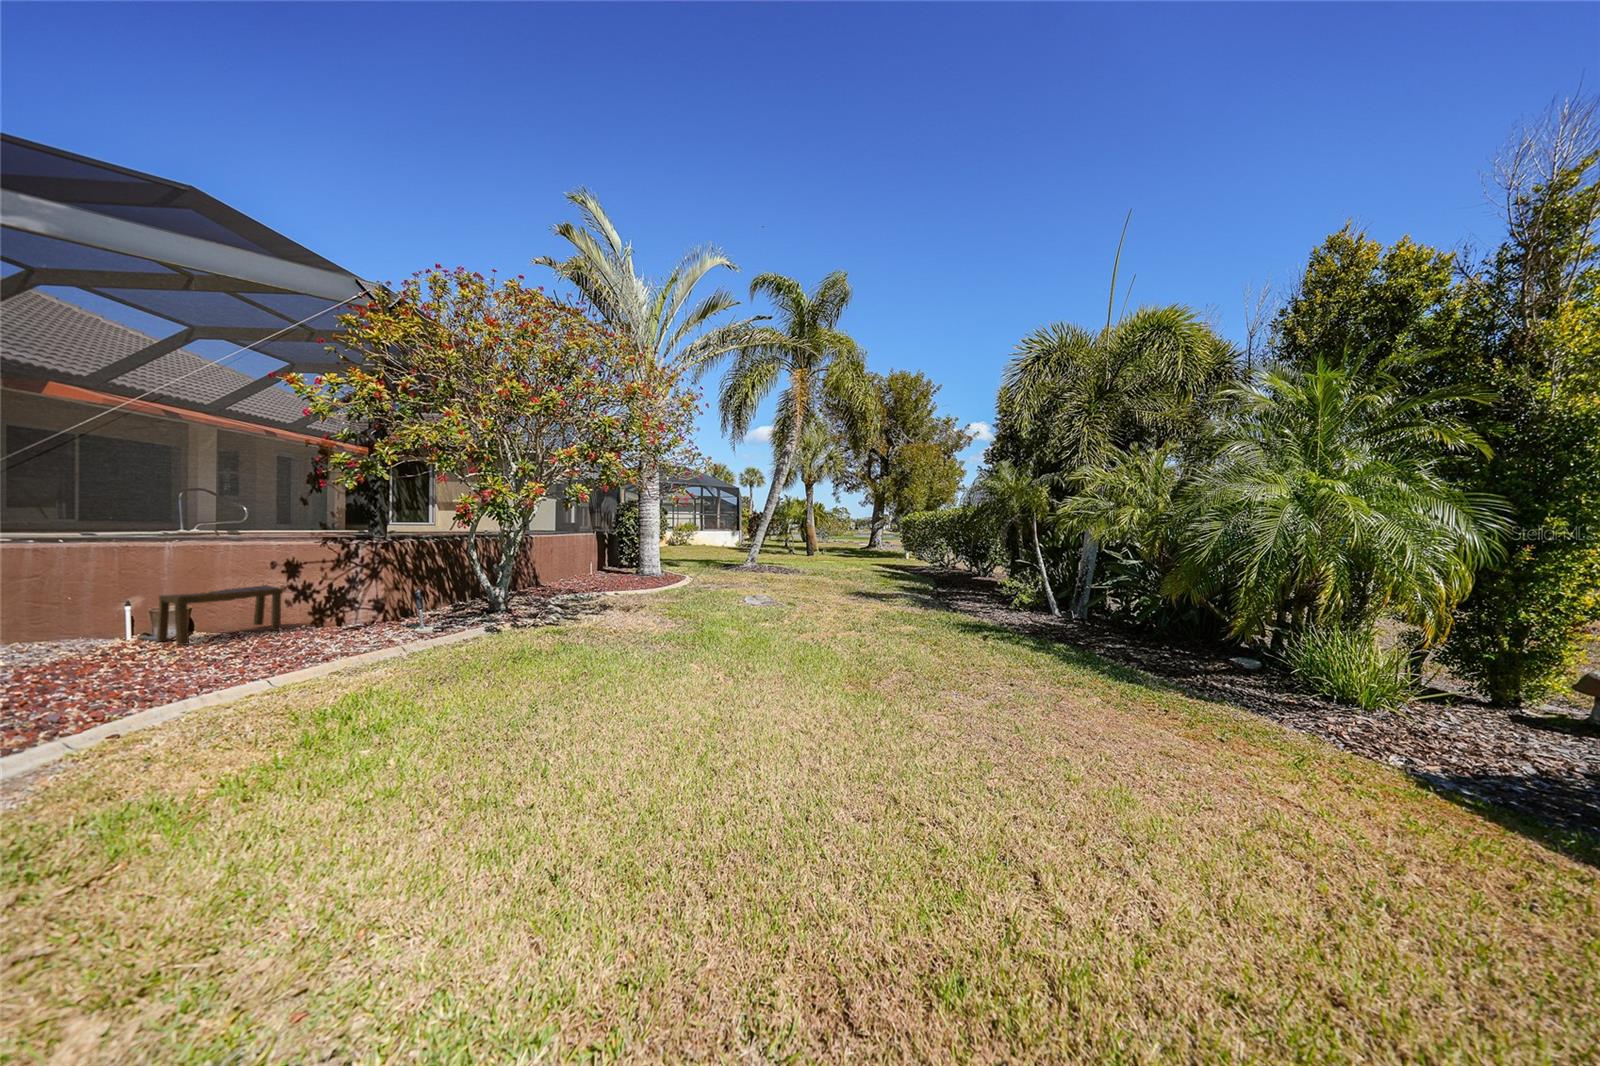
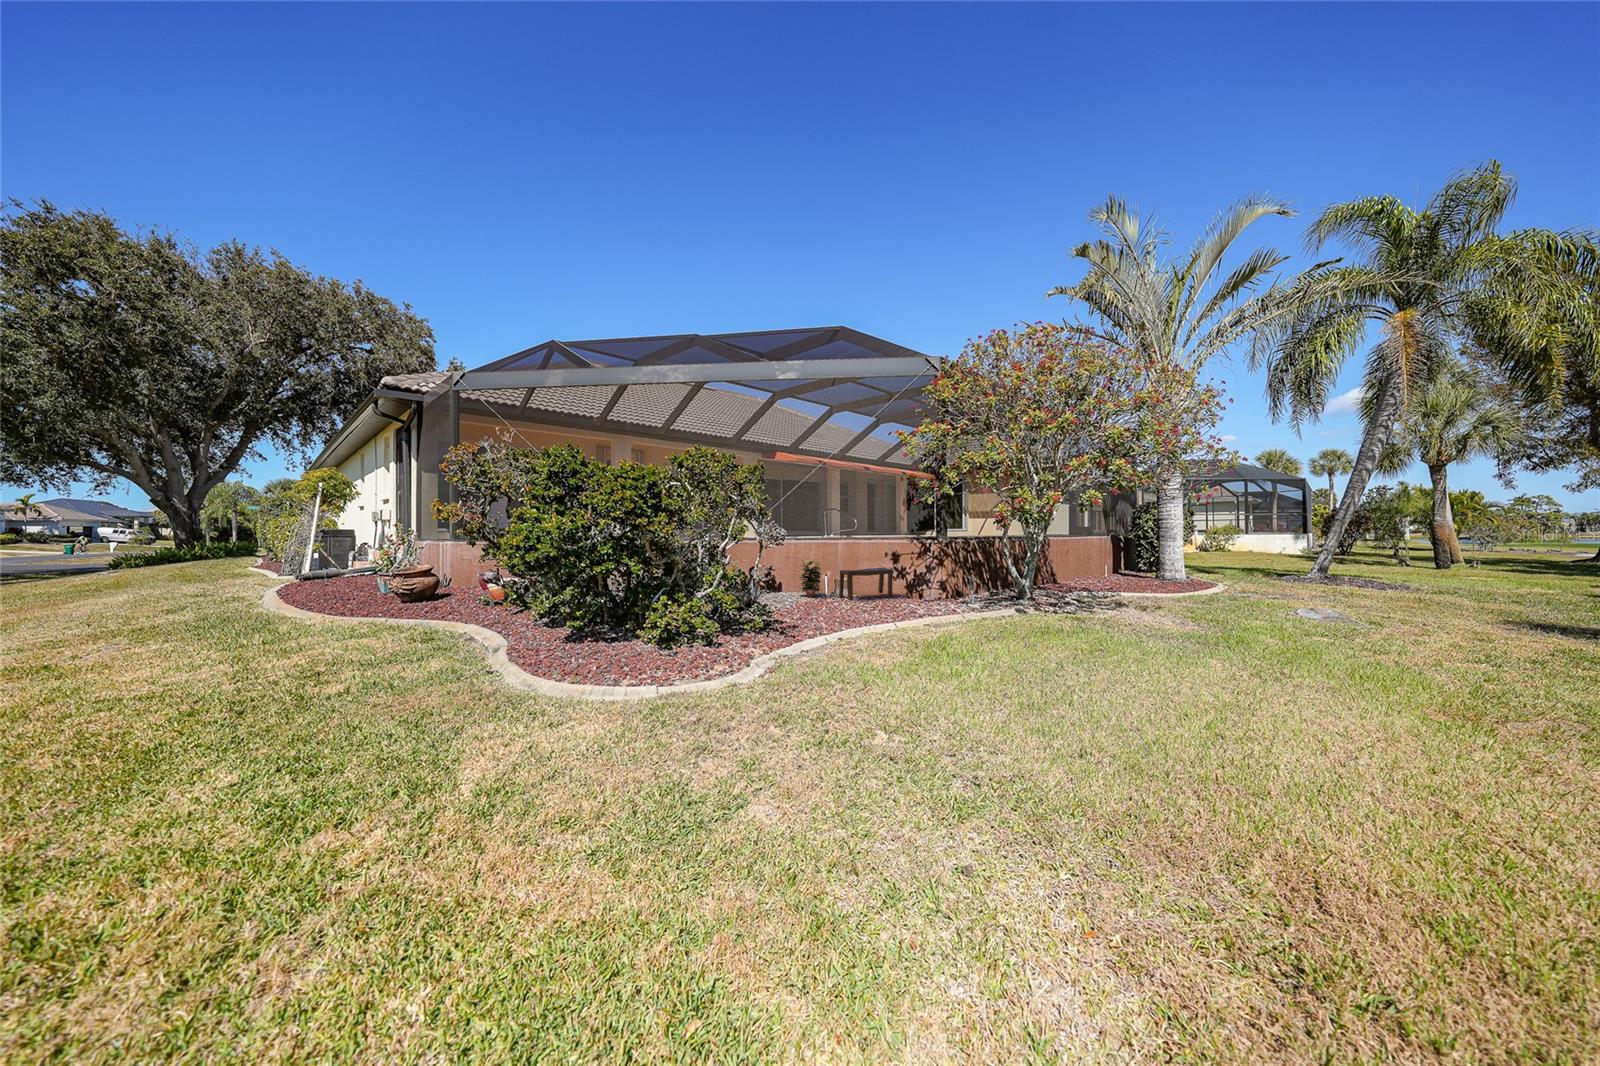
decorative plant: none [37,580,117,649] -> present [799,560,822,597]

